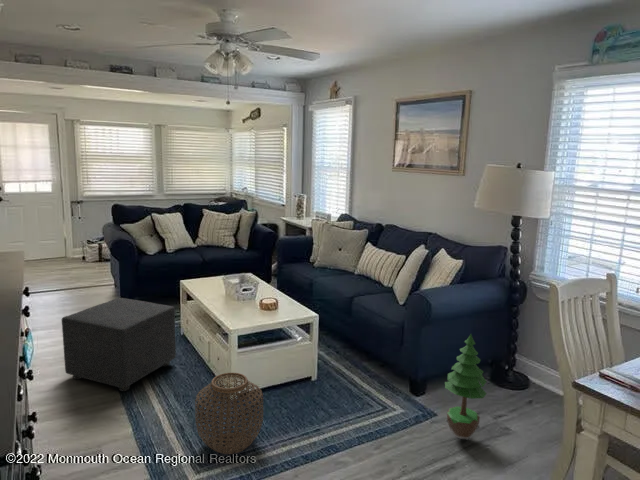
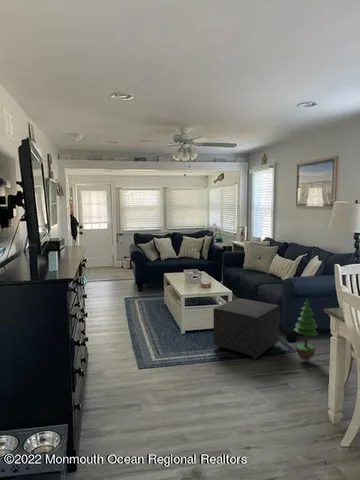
ottoman: present [62,298,176,391] -> present [213,298,280,359]
woven basket: present [195,373,263,454] -> none [159,314,193,354]

